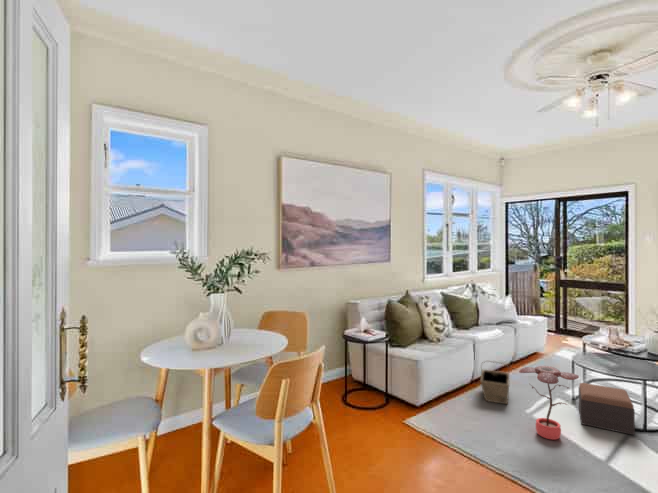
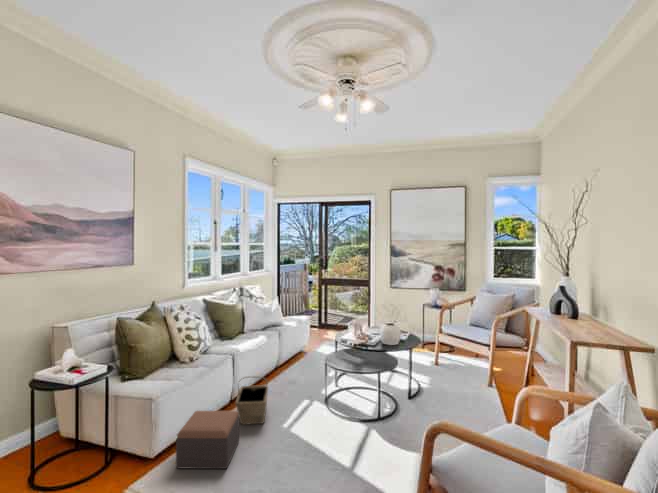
potted plant: present [519,366,579,440] -> none [272,377,328,459]
footstool: present [579,383,635,435] -> present [176,411,239,469]

